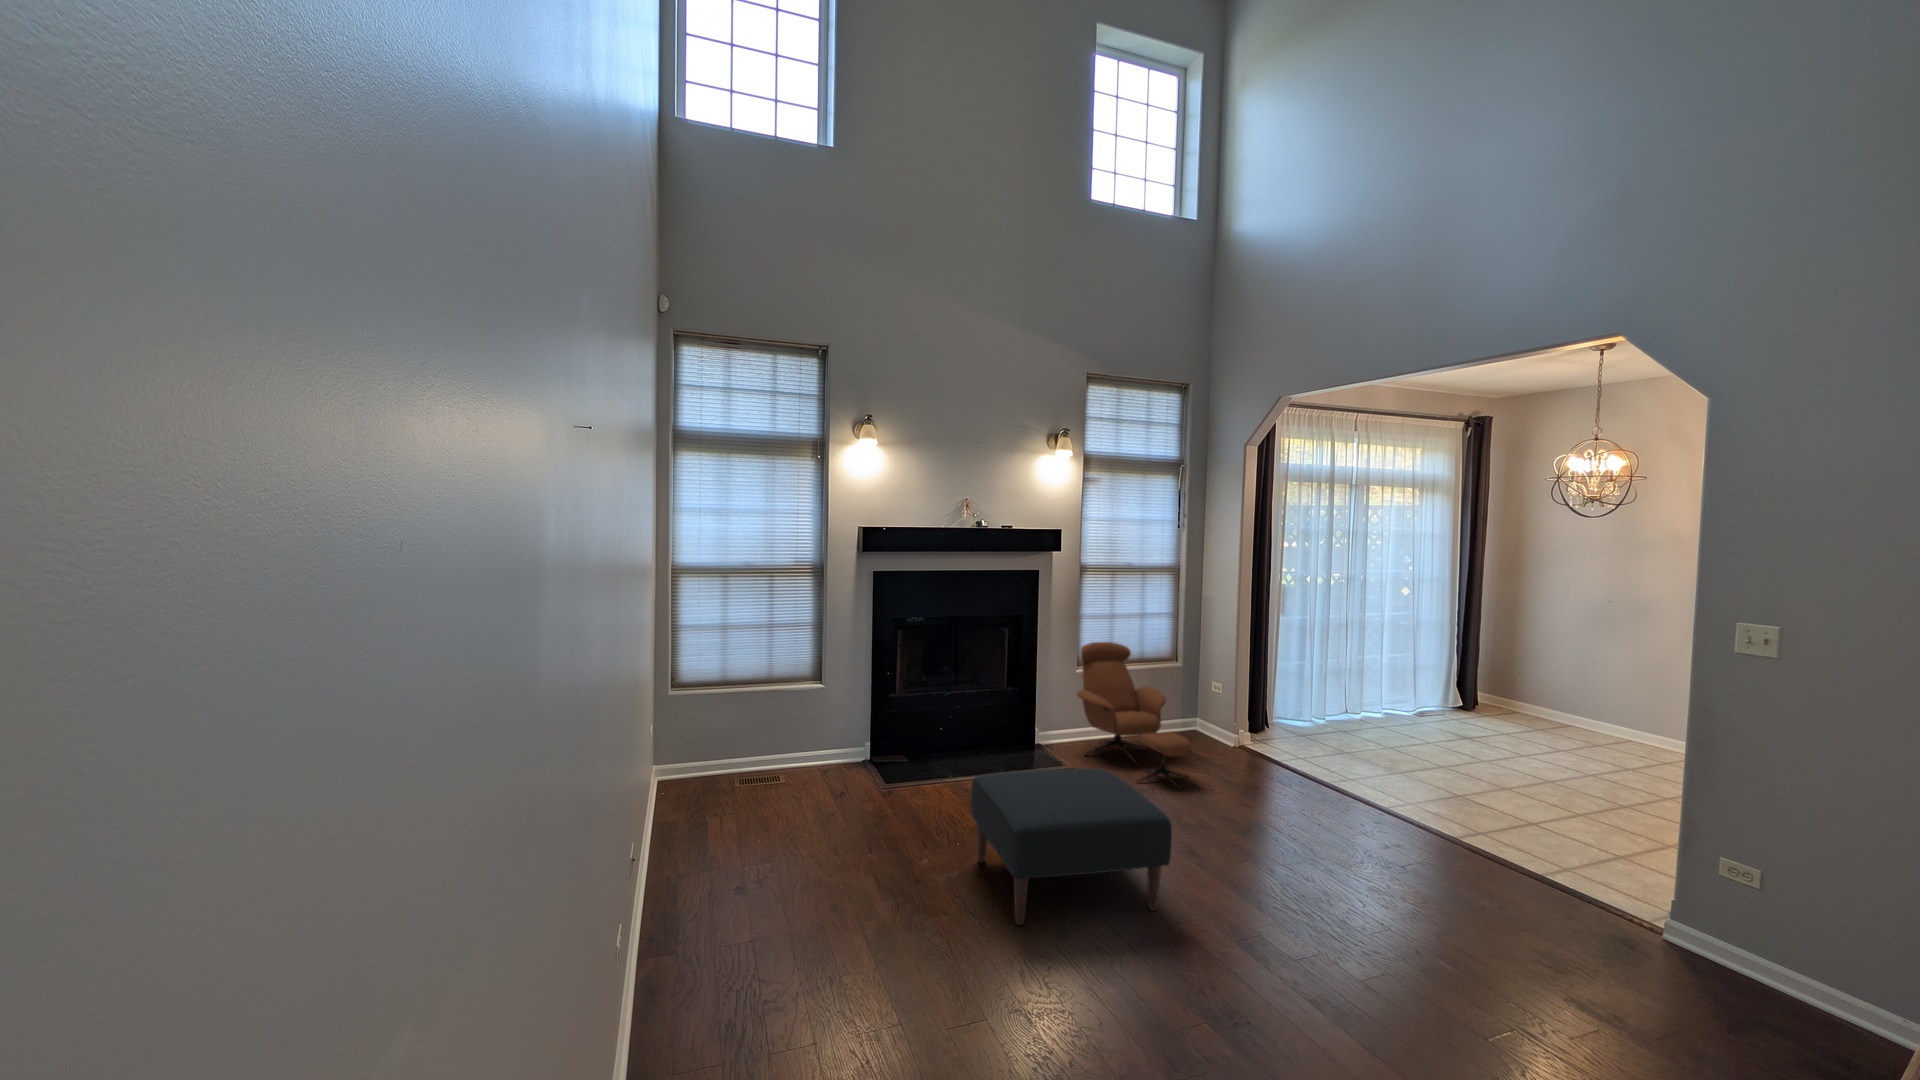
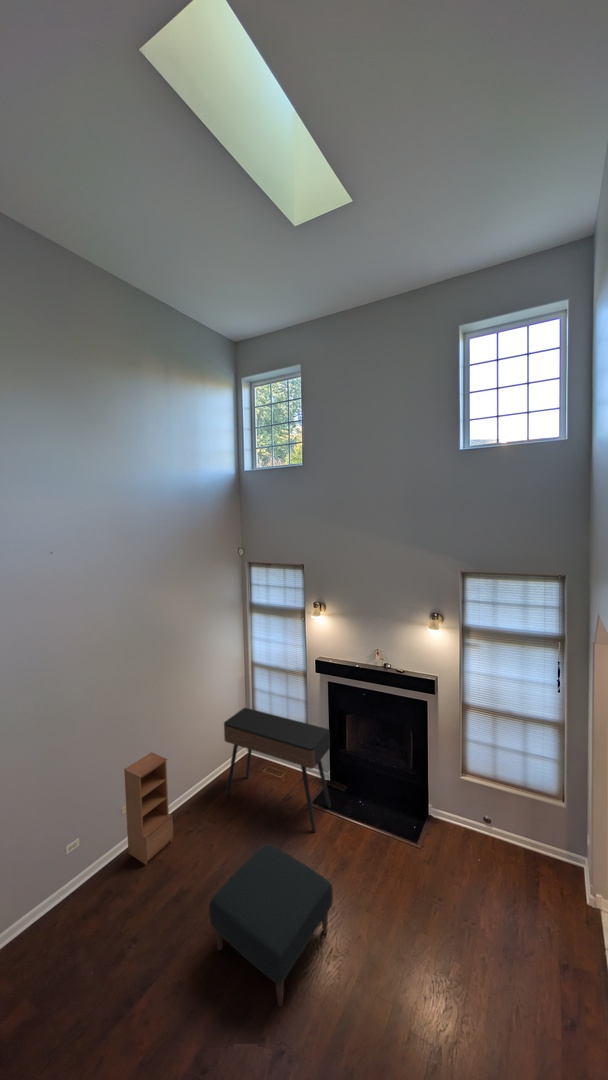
console table: none [720,633,947,826] -> present [224,708,331,832]
lounge chair: present [1077,642,1190,789] -> none [437,762,508,923]
bookcase: none [648,697,731,954] -> present [124,752,173,865]

